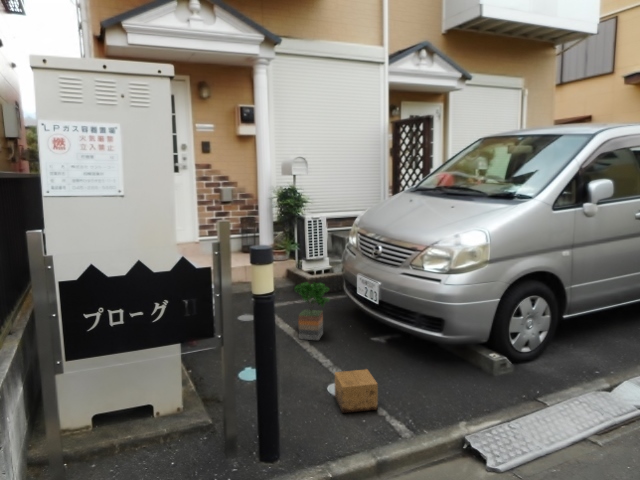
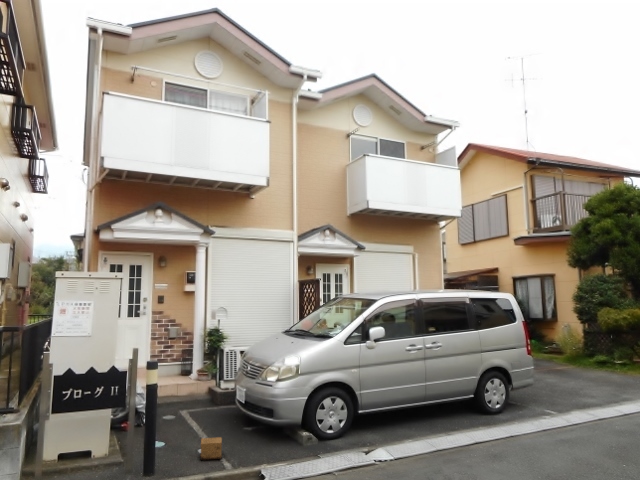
potted tree: present [295,282,329,340] -> none [196,390,220,429]

